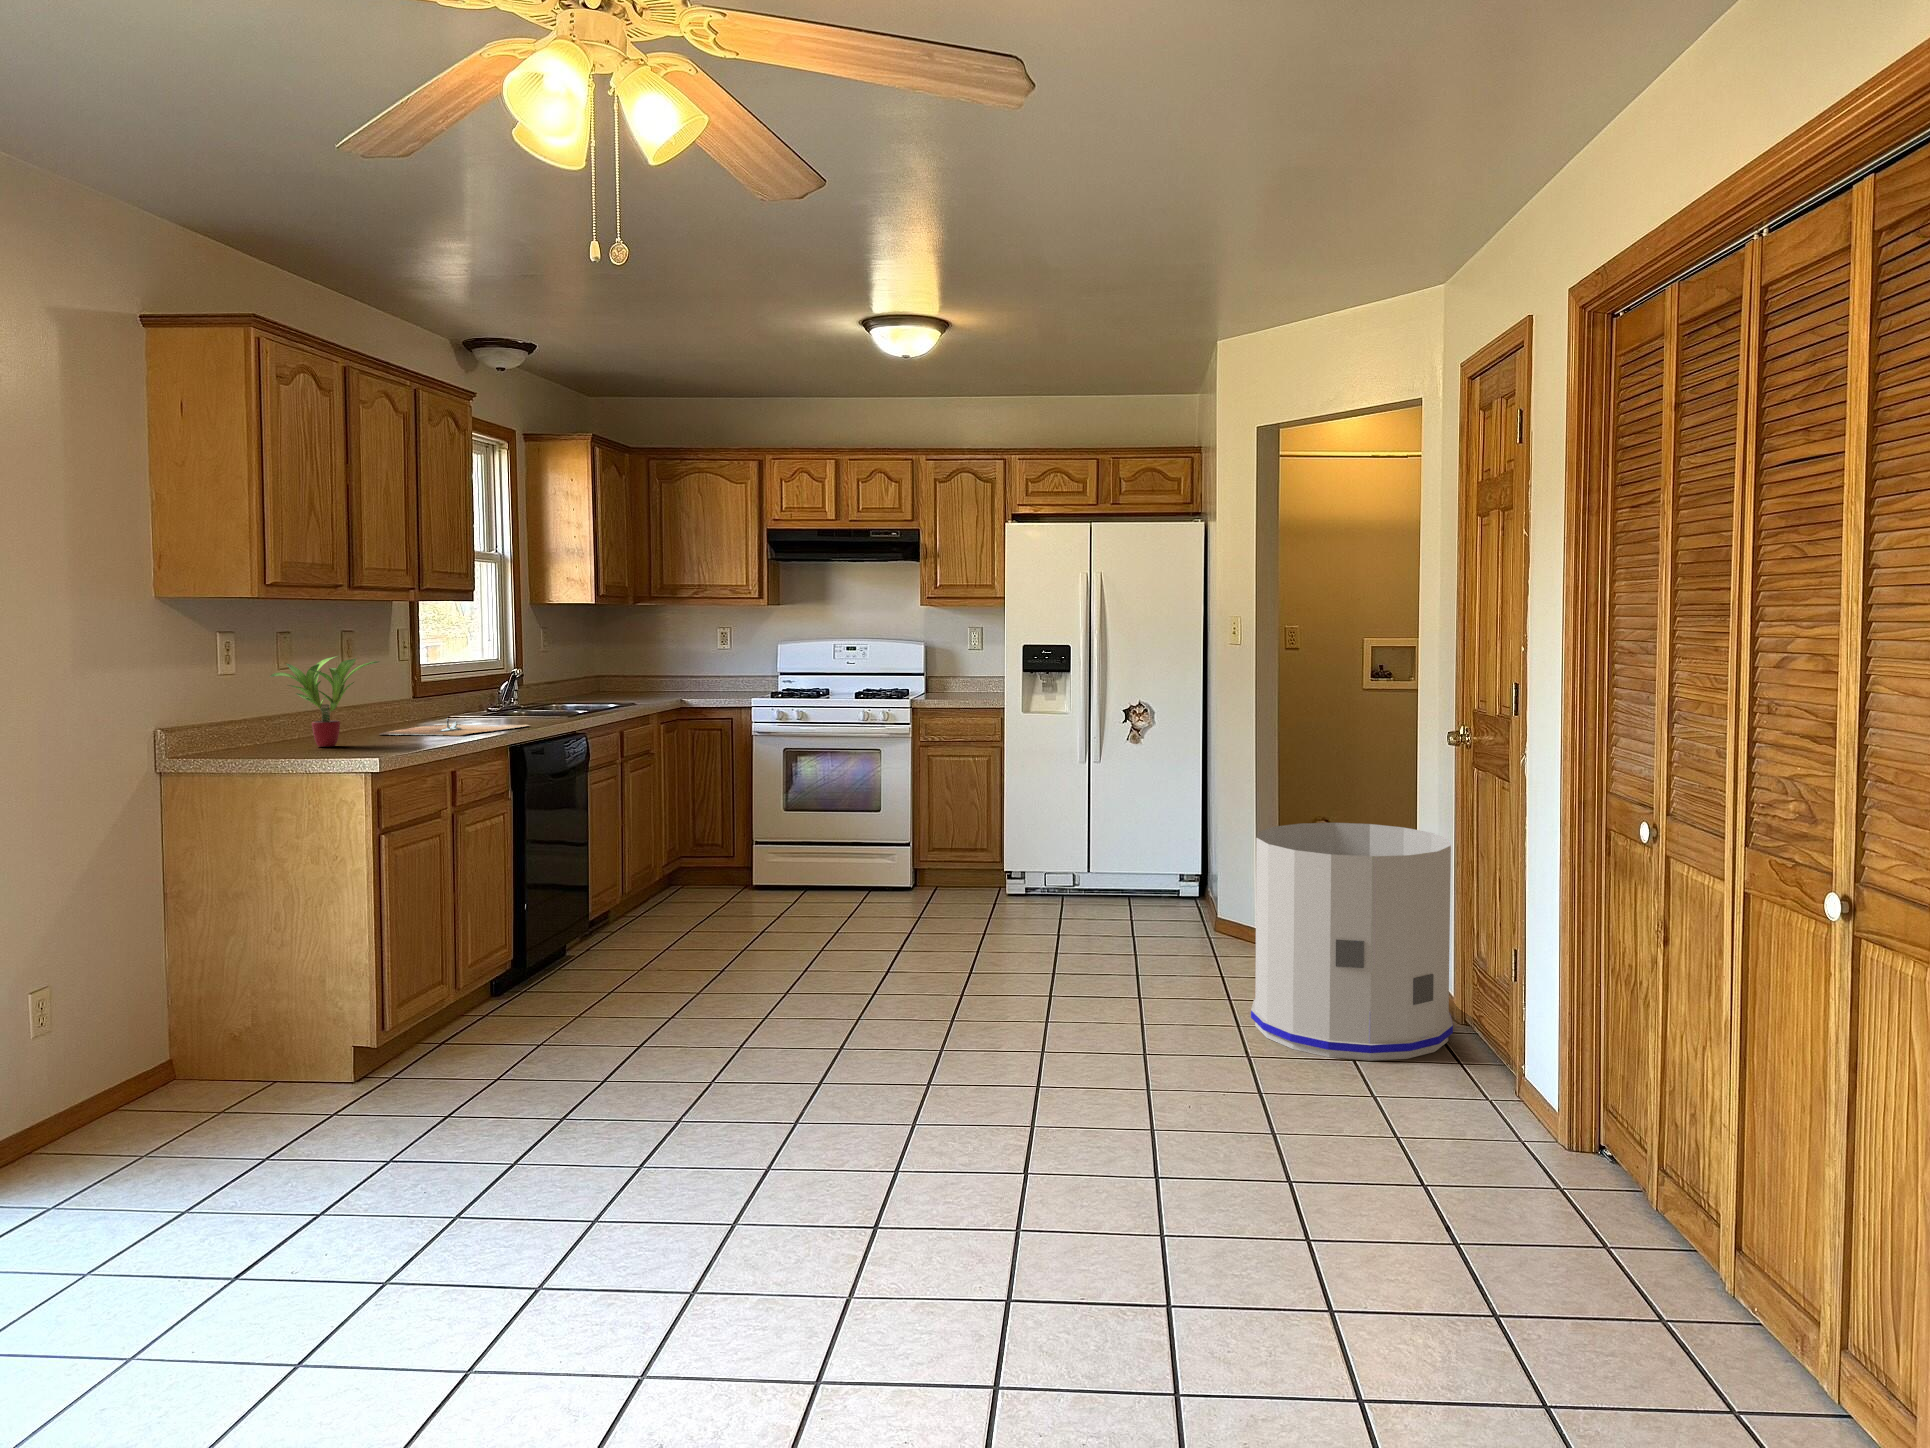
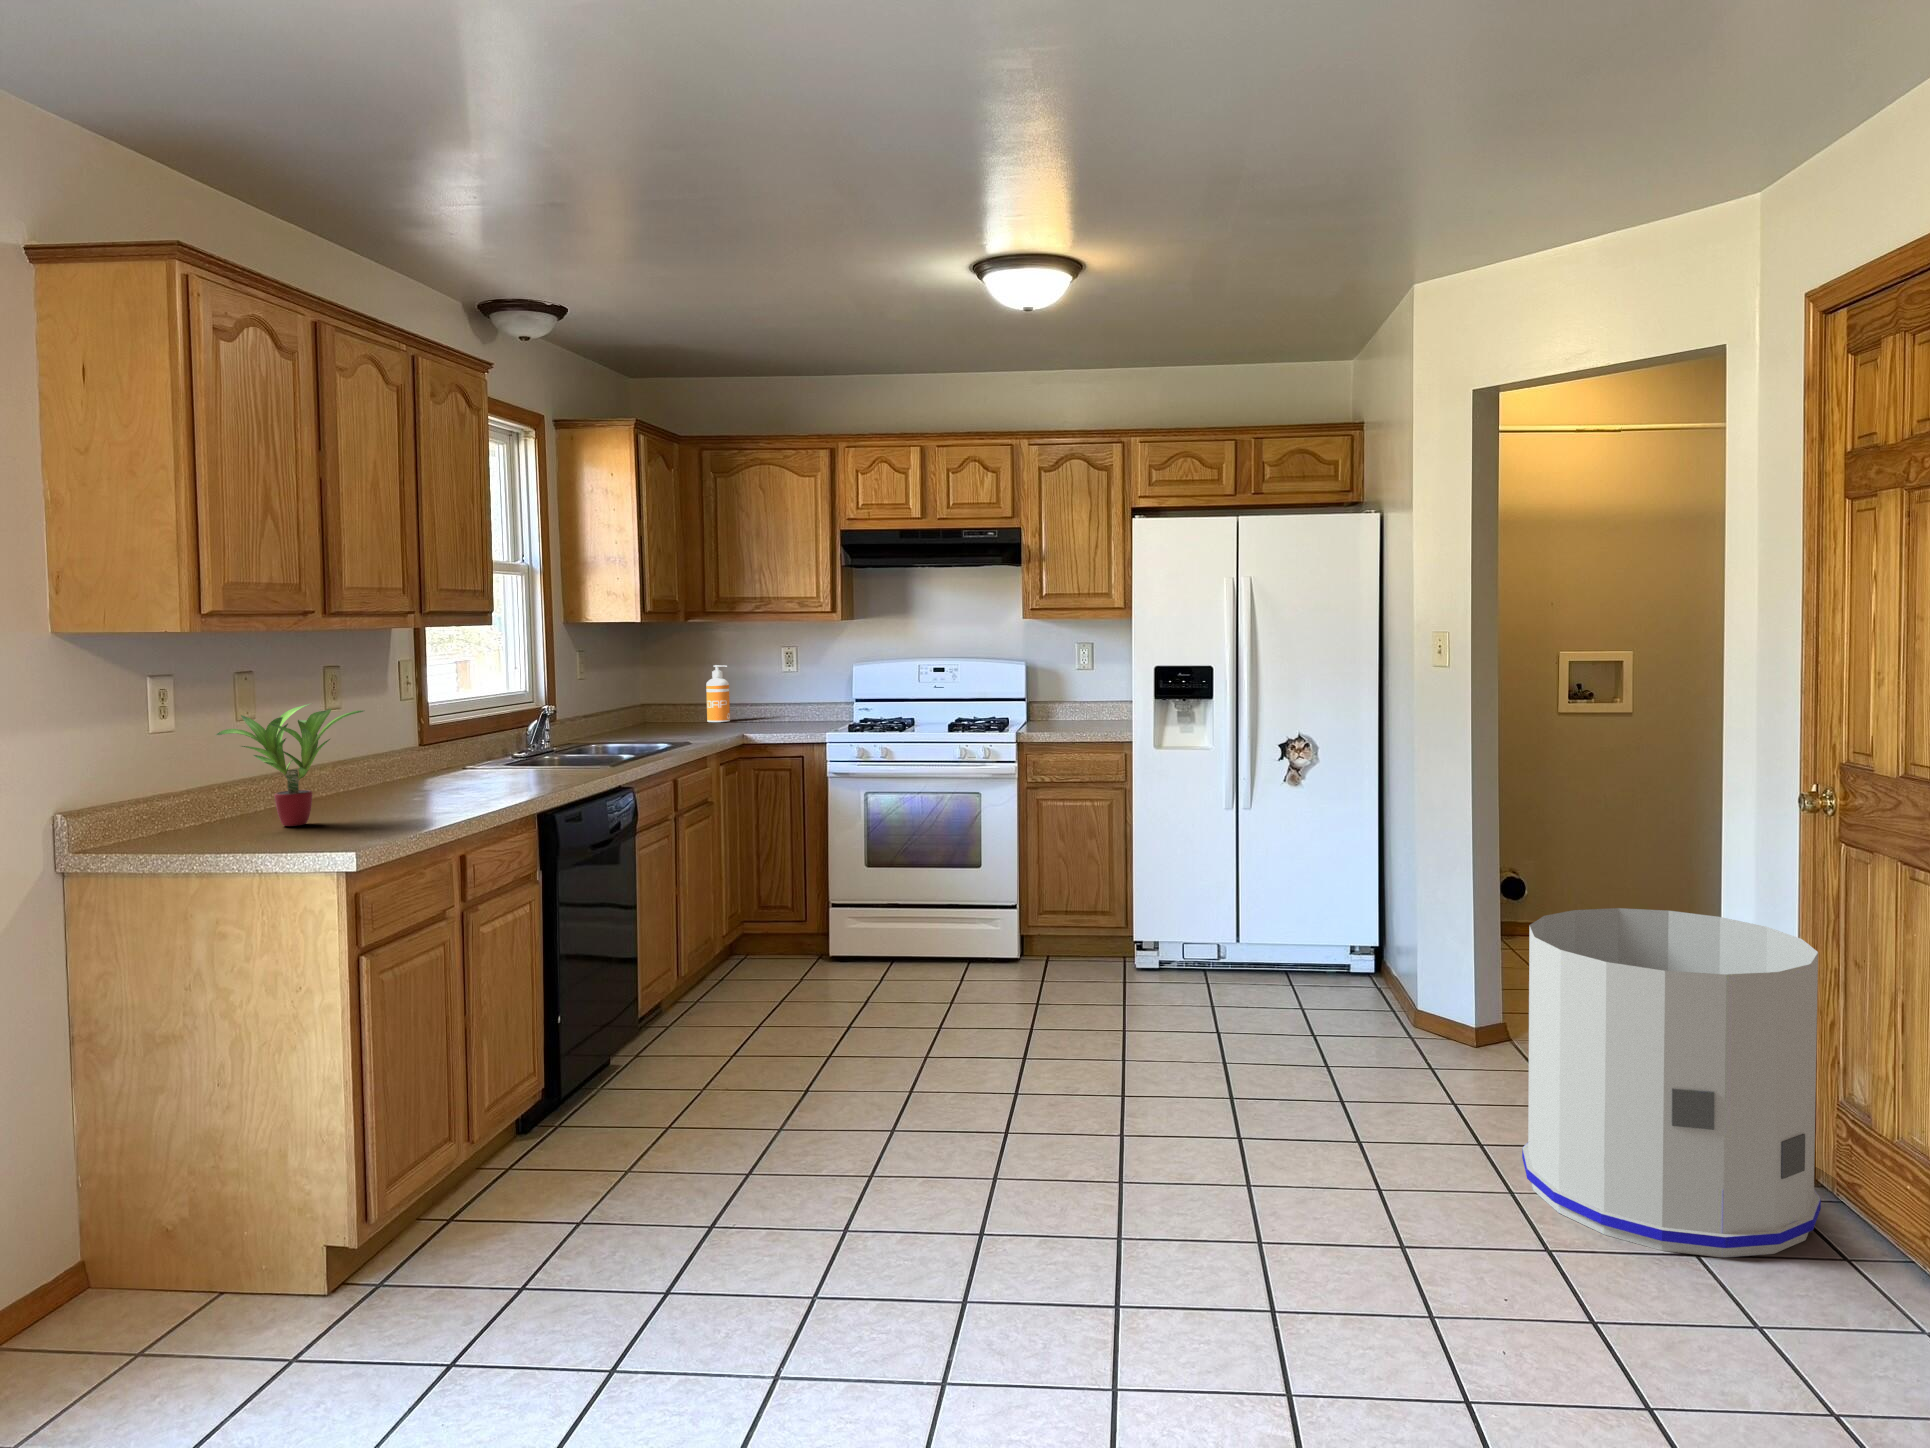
soap dispenser: none [653,643,673,691] -> present [706,665,730,722]
cutting board: present [380,718,529,736] -> none [369,777,564,802]

